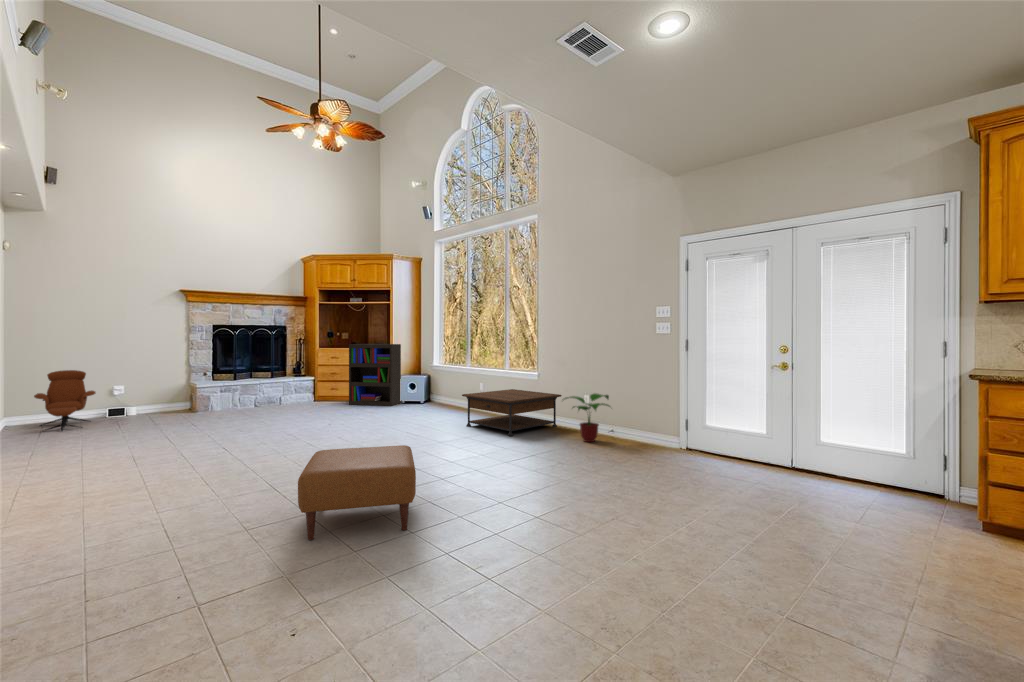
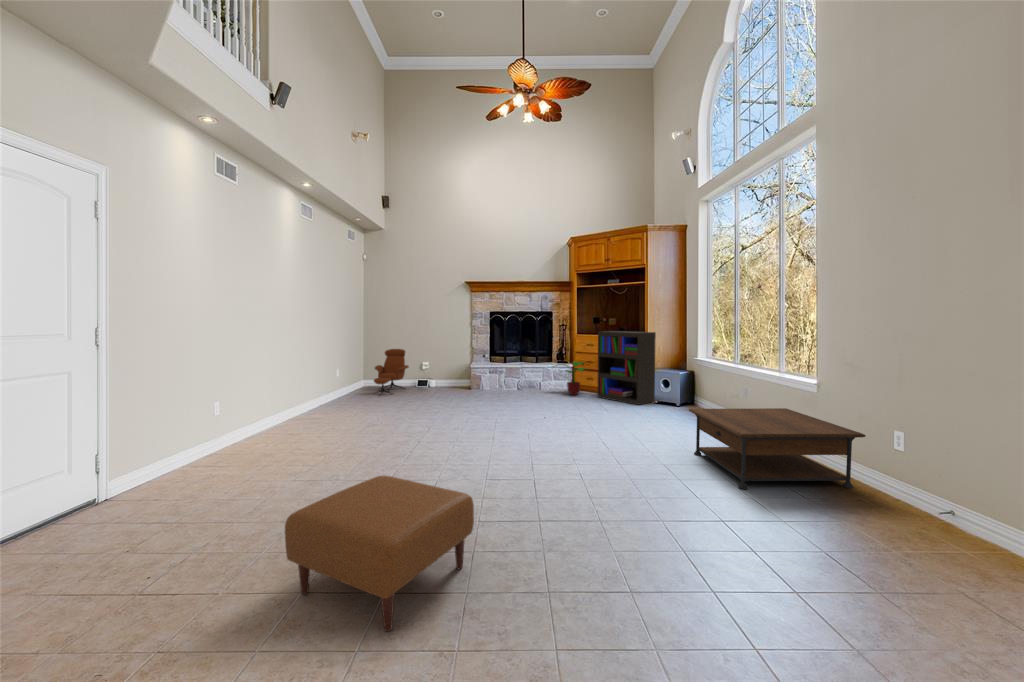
potted plant: present [565,394,610,442] -> present [556,362,586,395]

